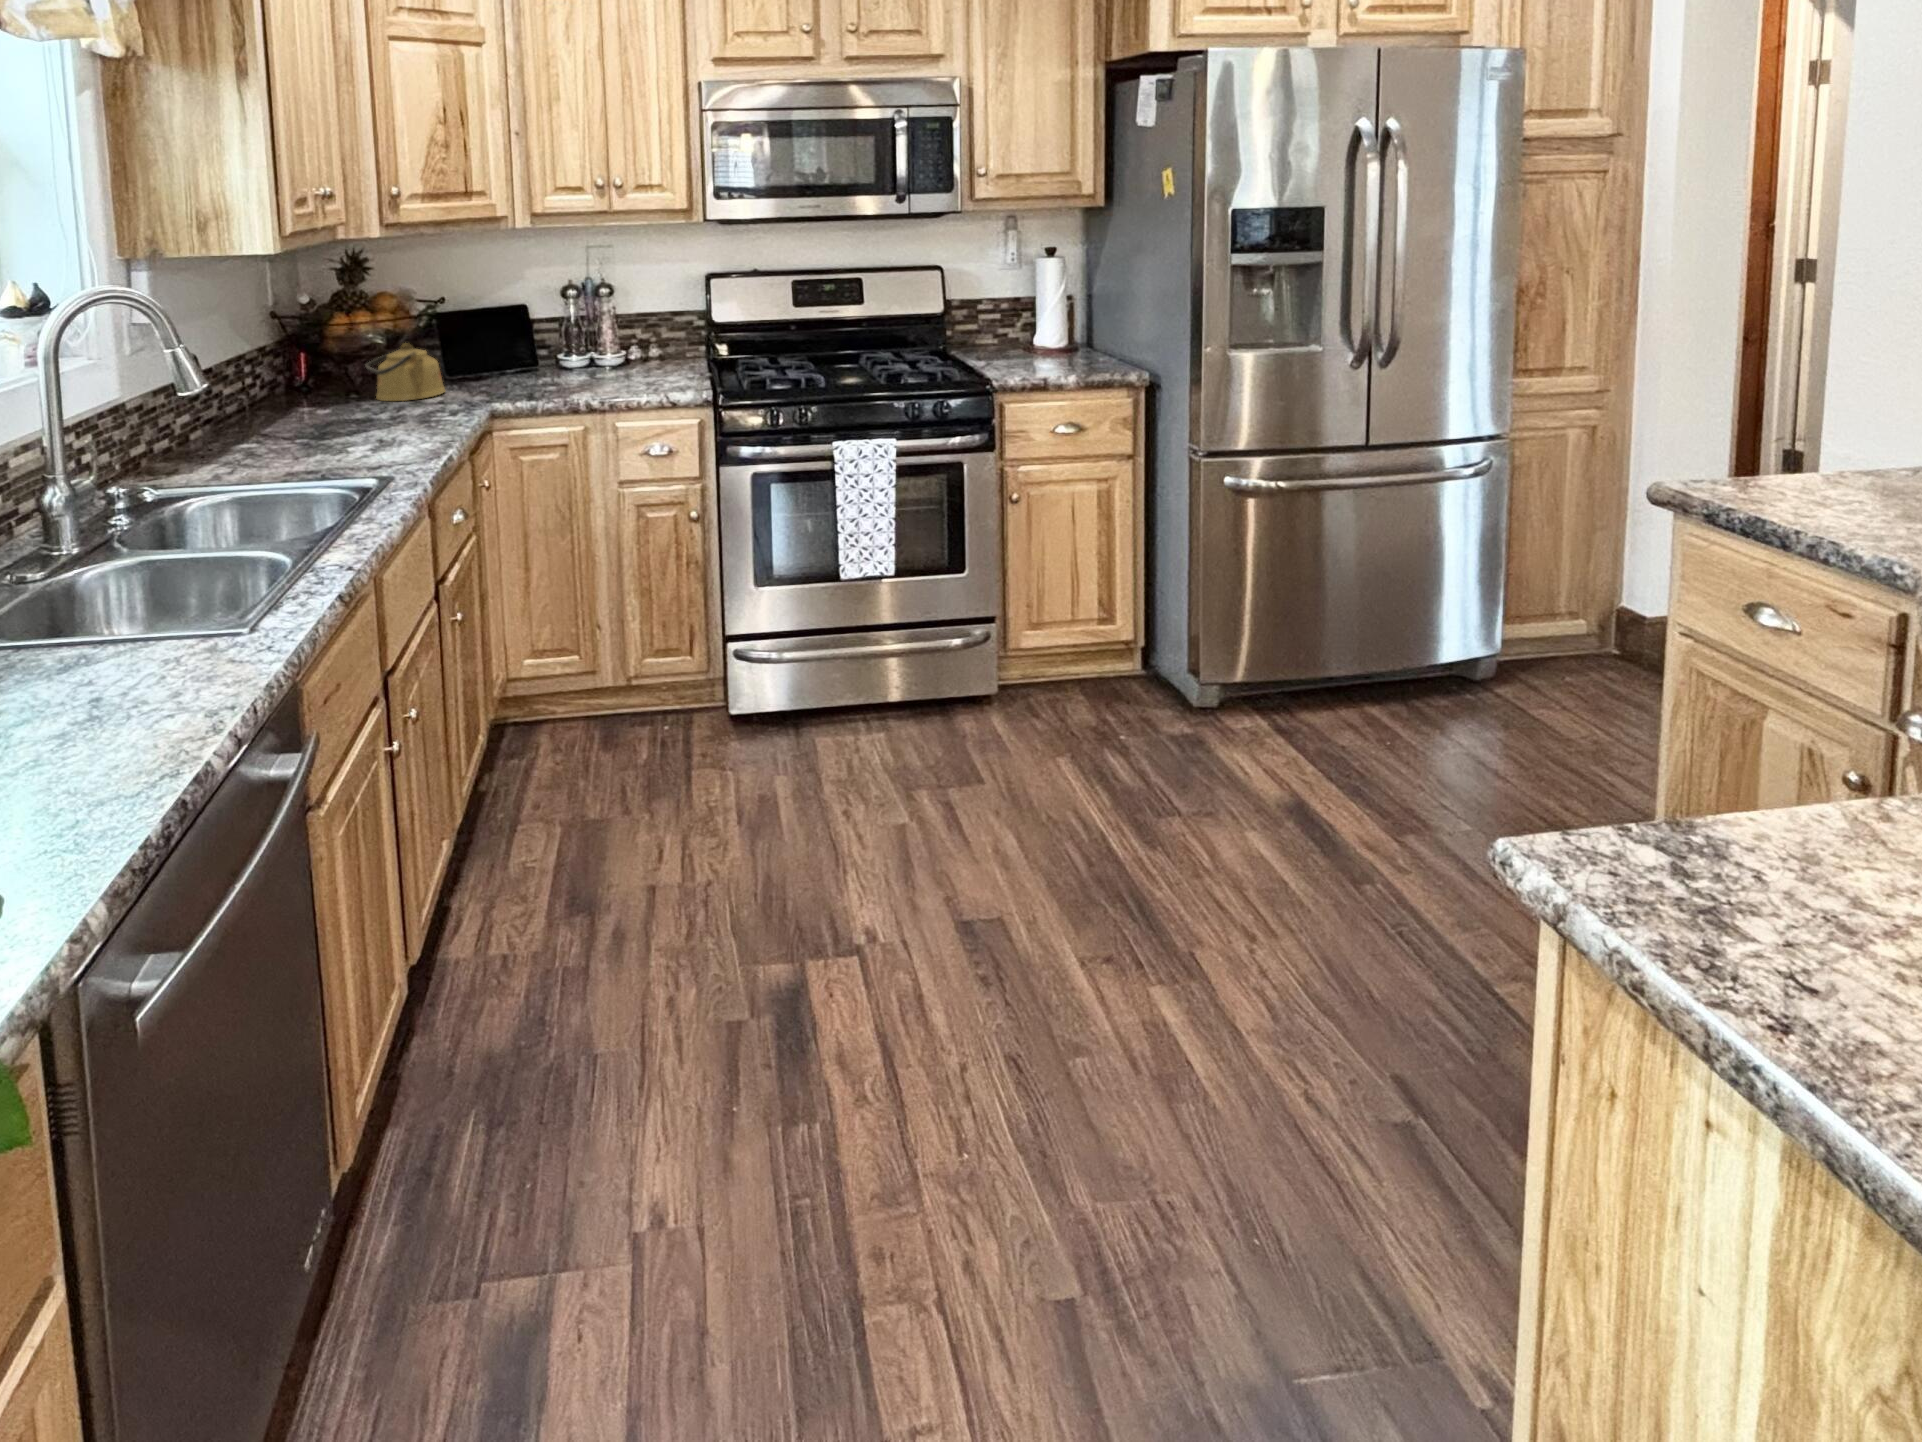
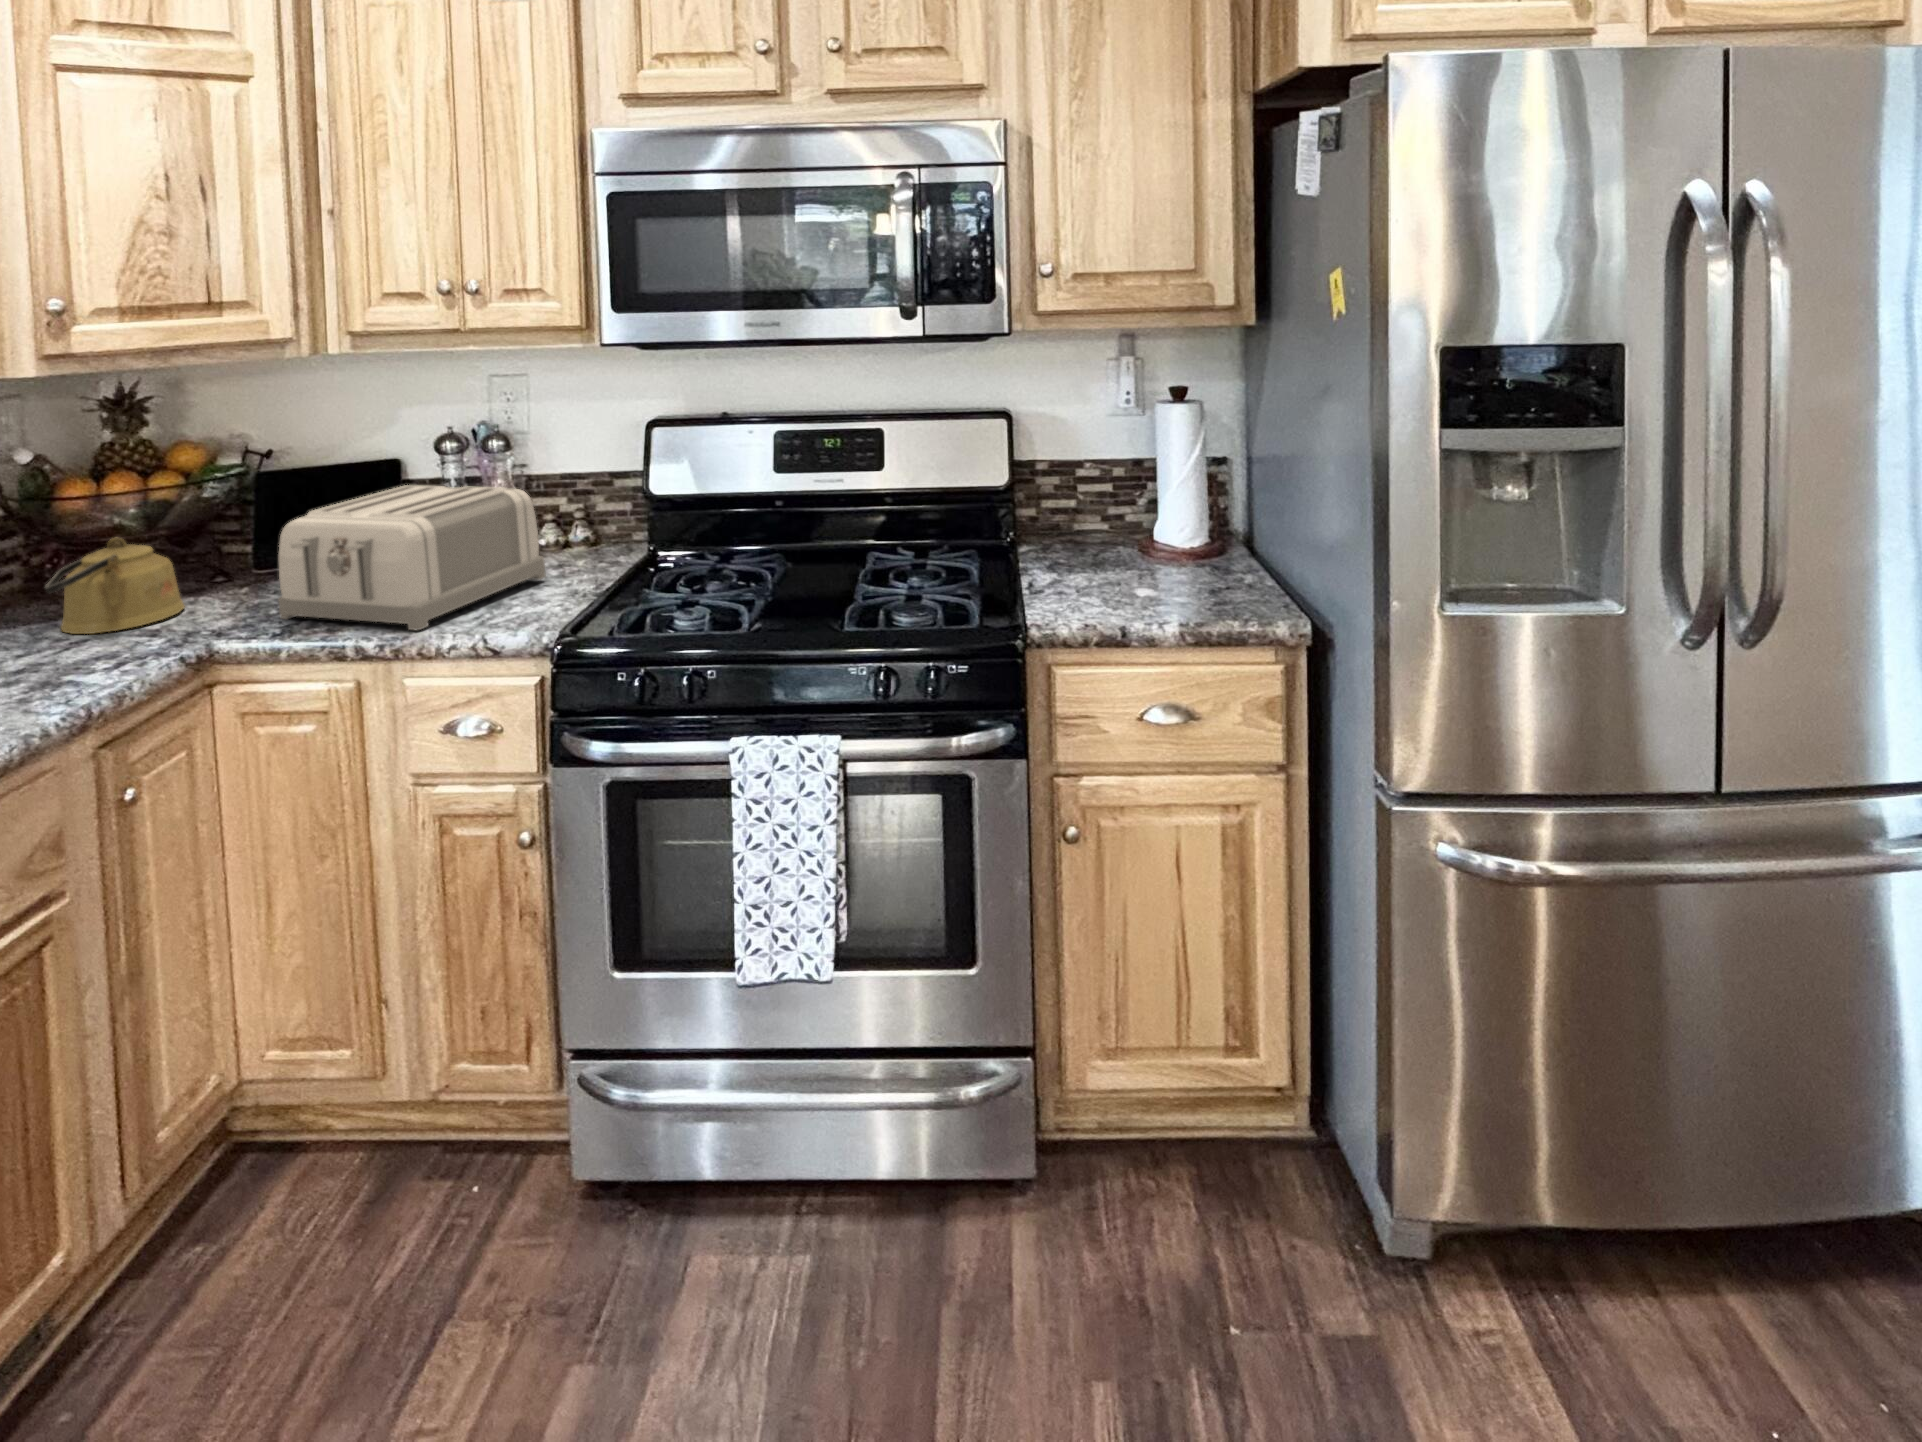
toaster: none [517,312,664,393] -> present [279,485,546,630]

